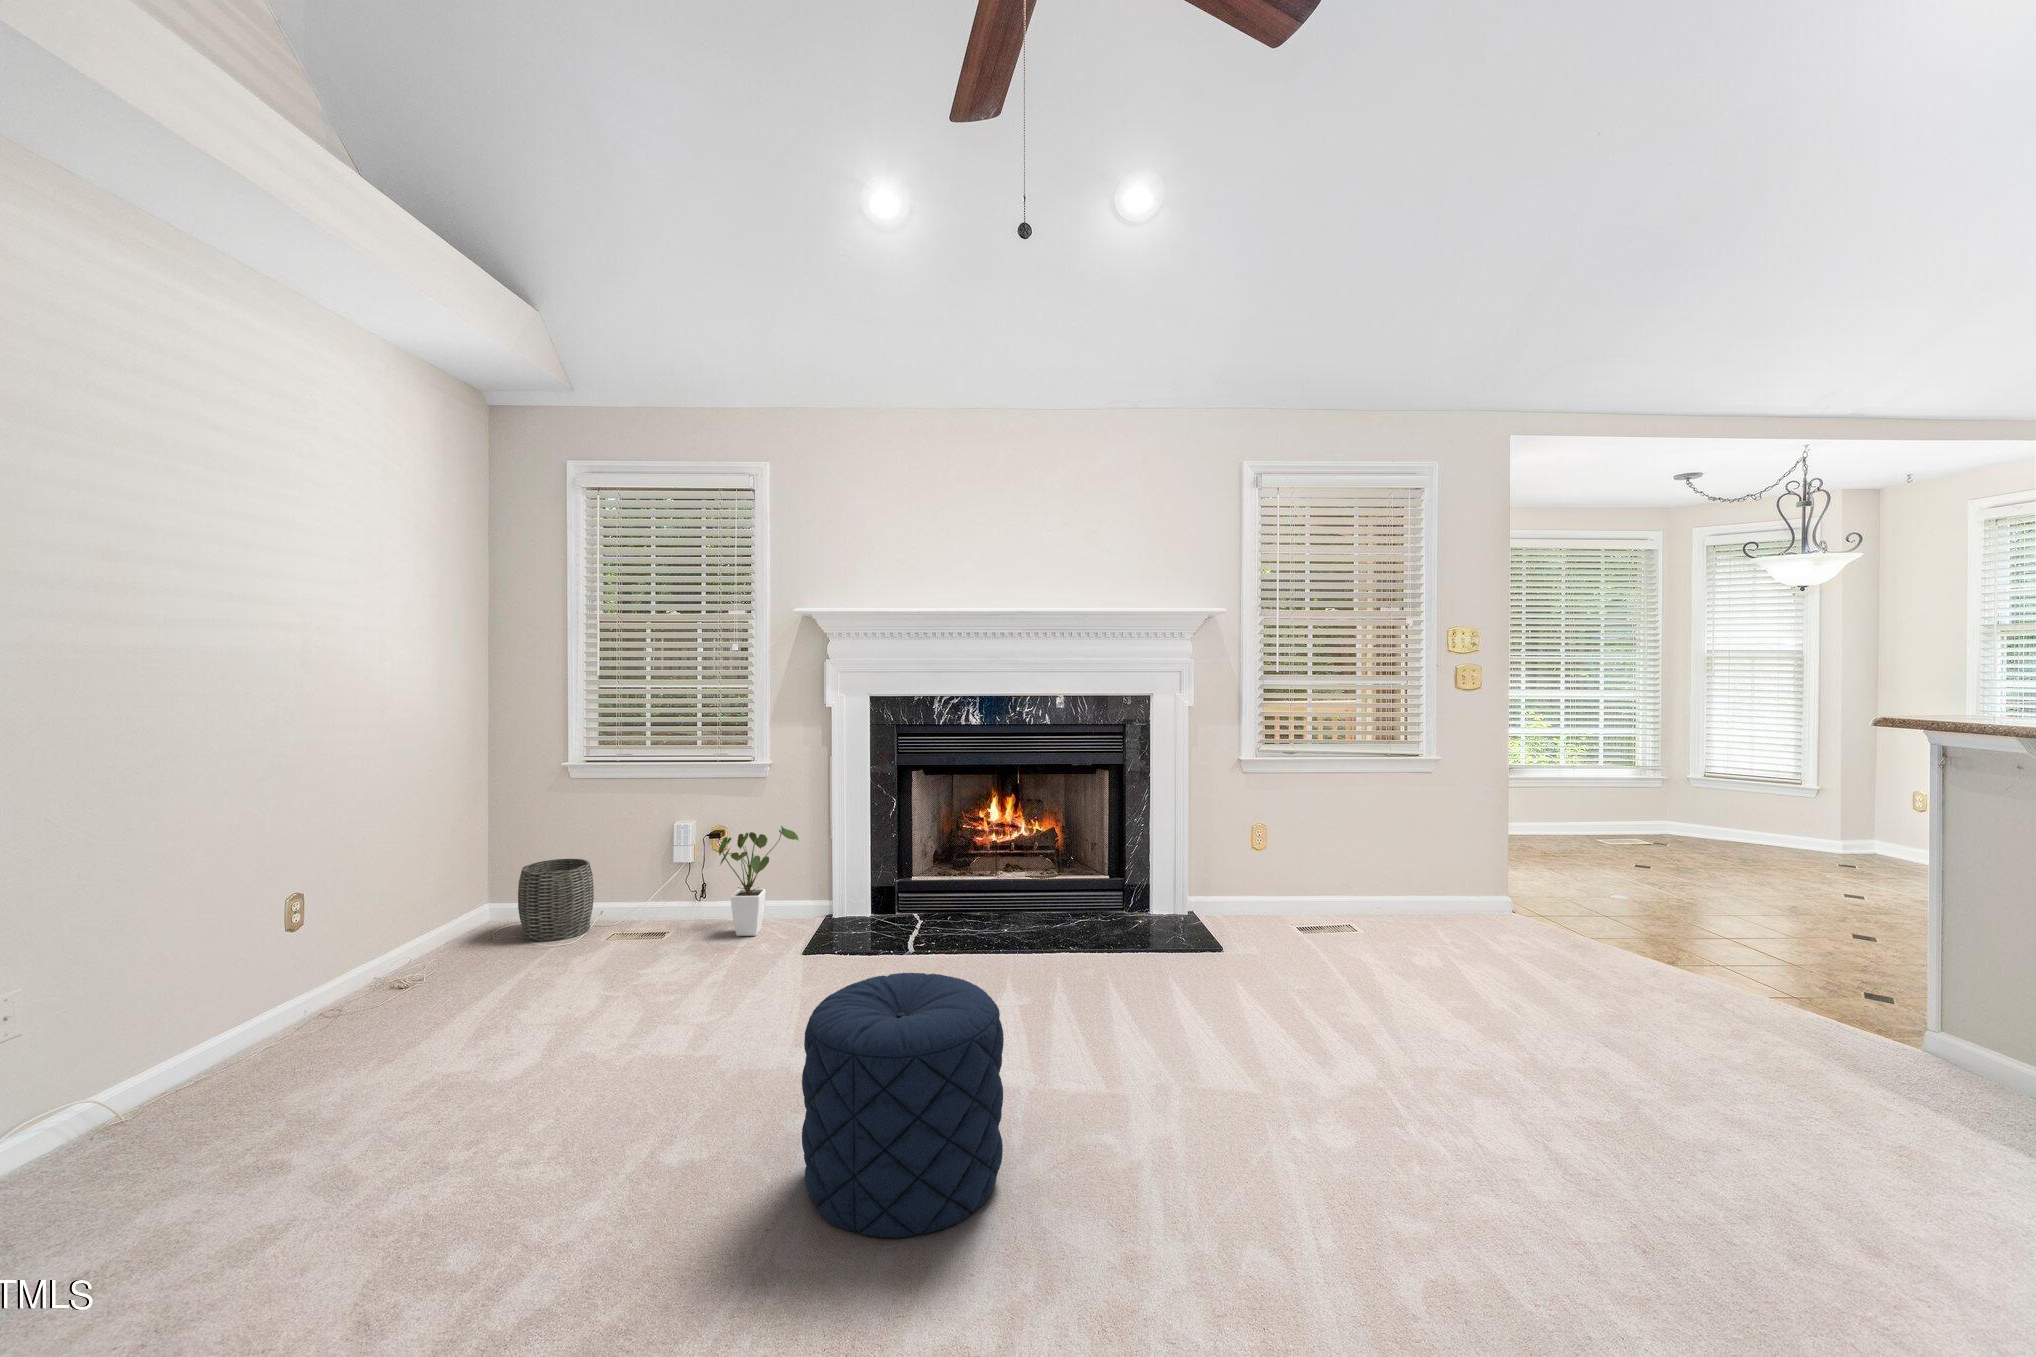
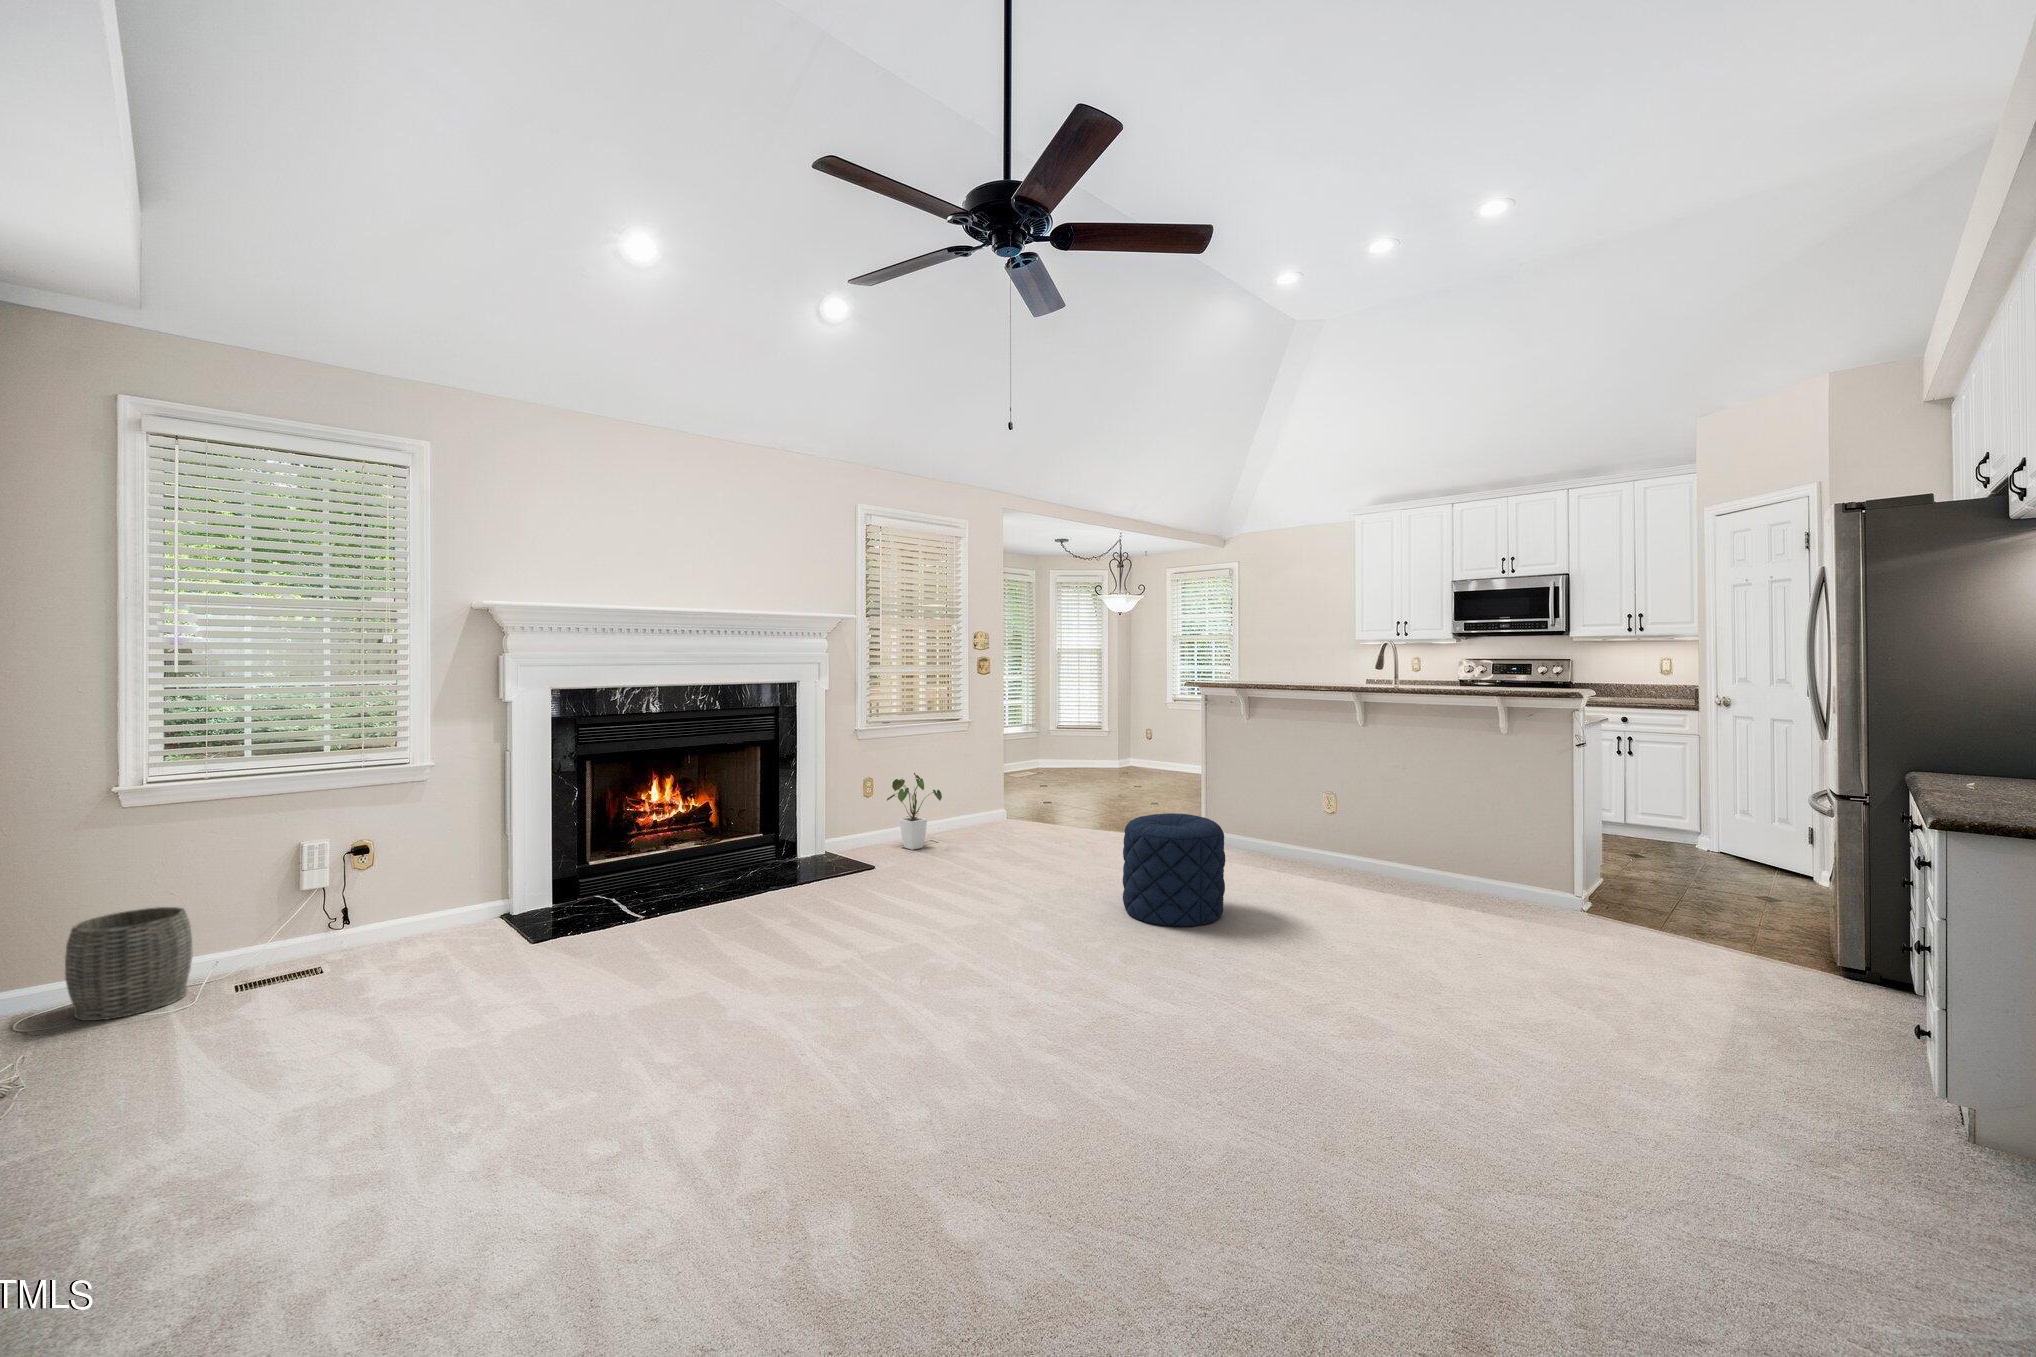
house plant: present [719,826,799,936] -> present [887,773,942,850]
pouf: present [802,973,1004,1238] -> present [1123,813,1225,927]

